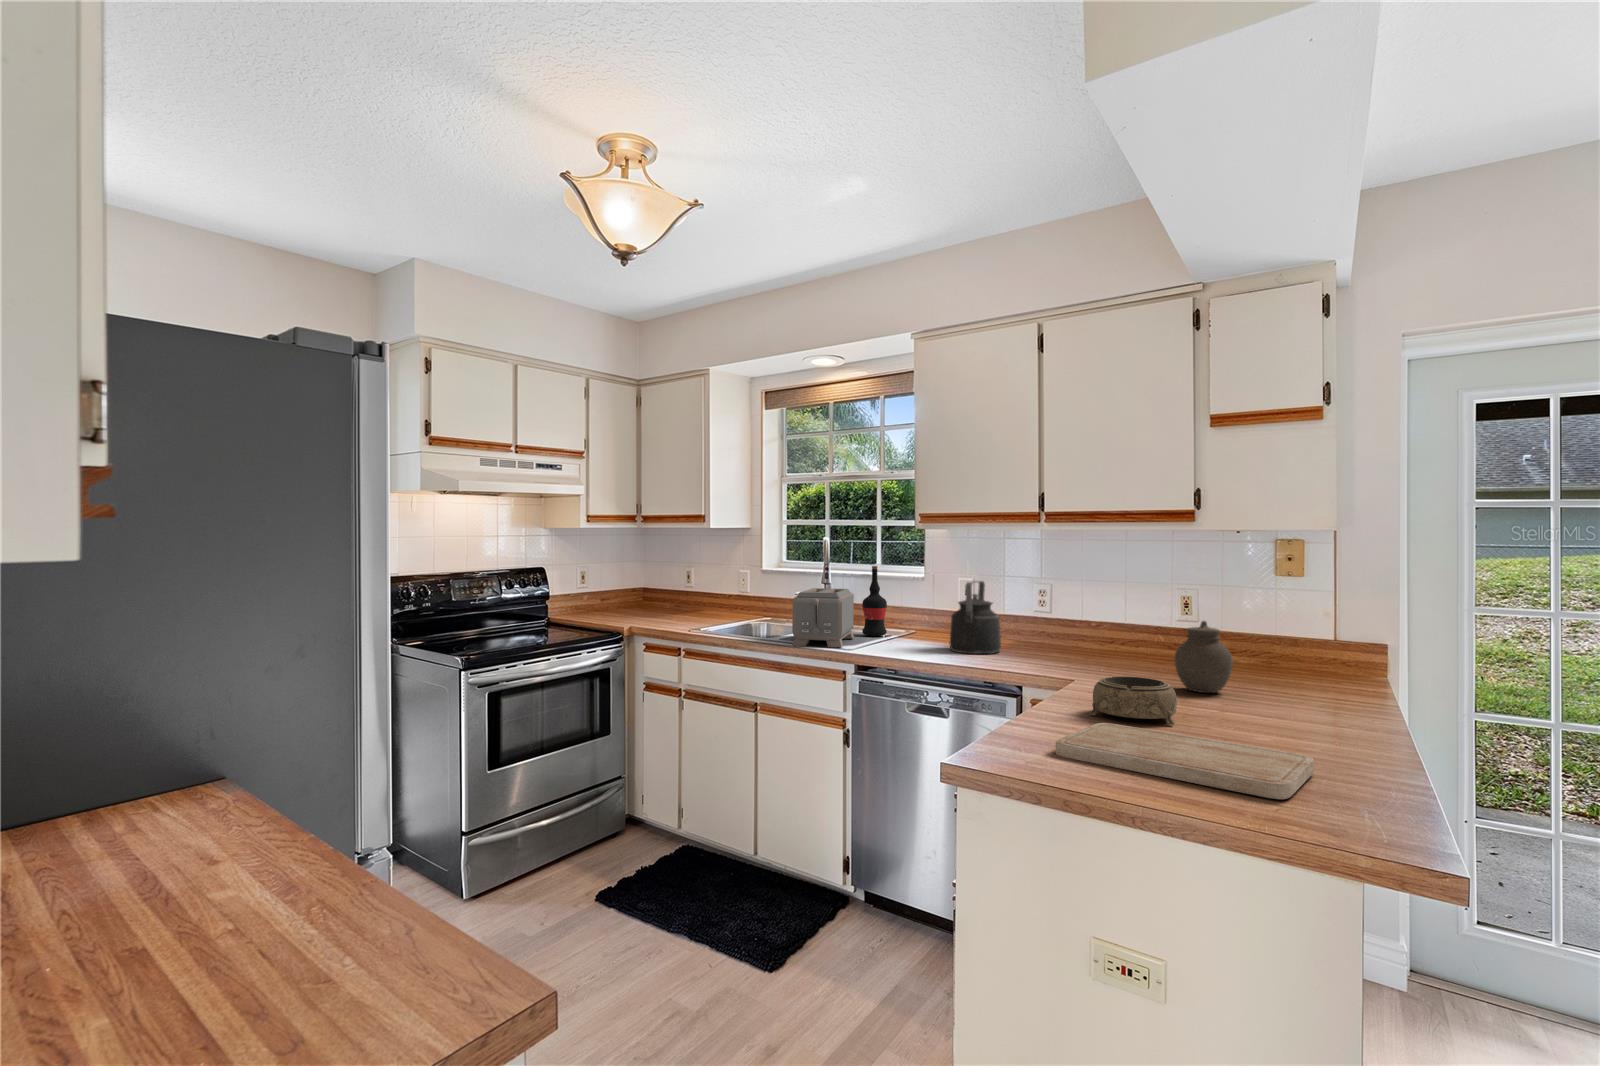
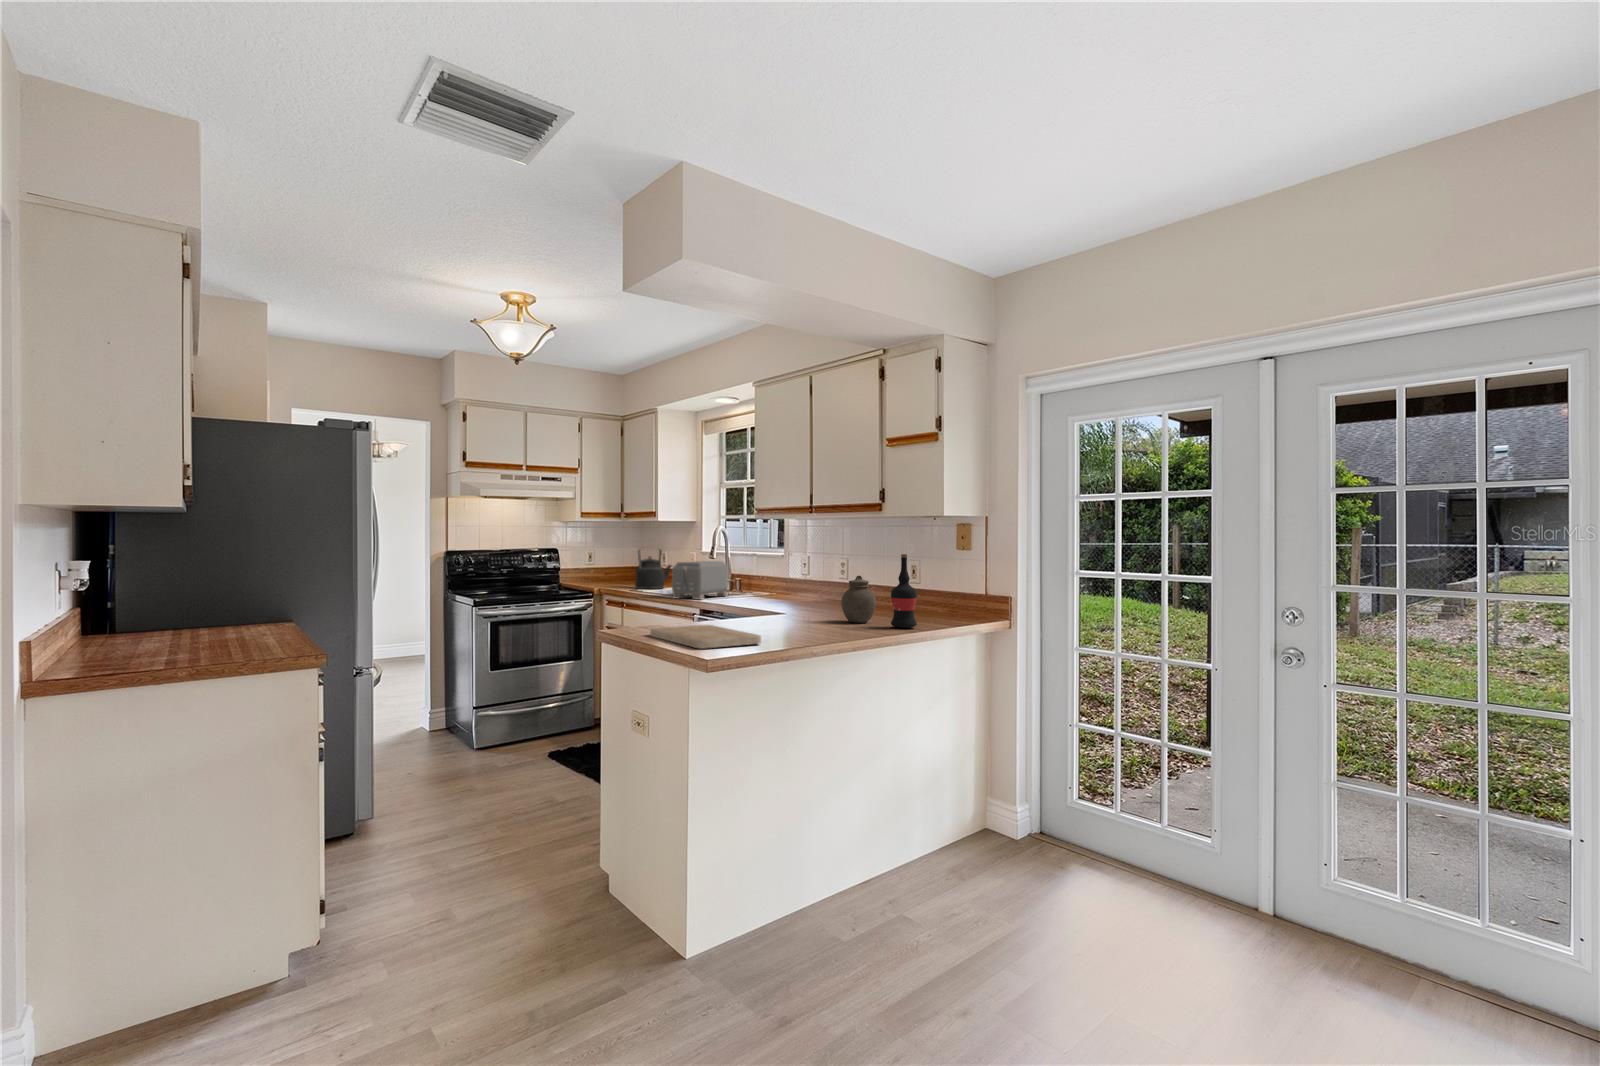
wine bottle: present [862,566,887,636] -> present [891,554,917,628]
kettle: present [950,581,1001,654] -> present [635,549,671,589]
decorative bowl: present [1089,677,1177,725] -> none [733,605,782,630]

